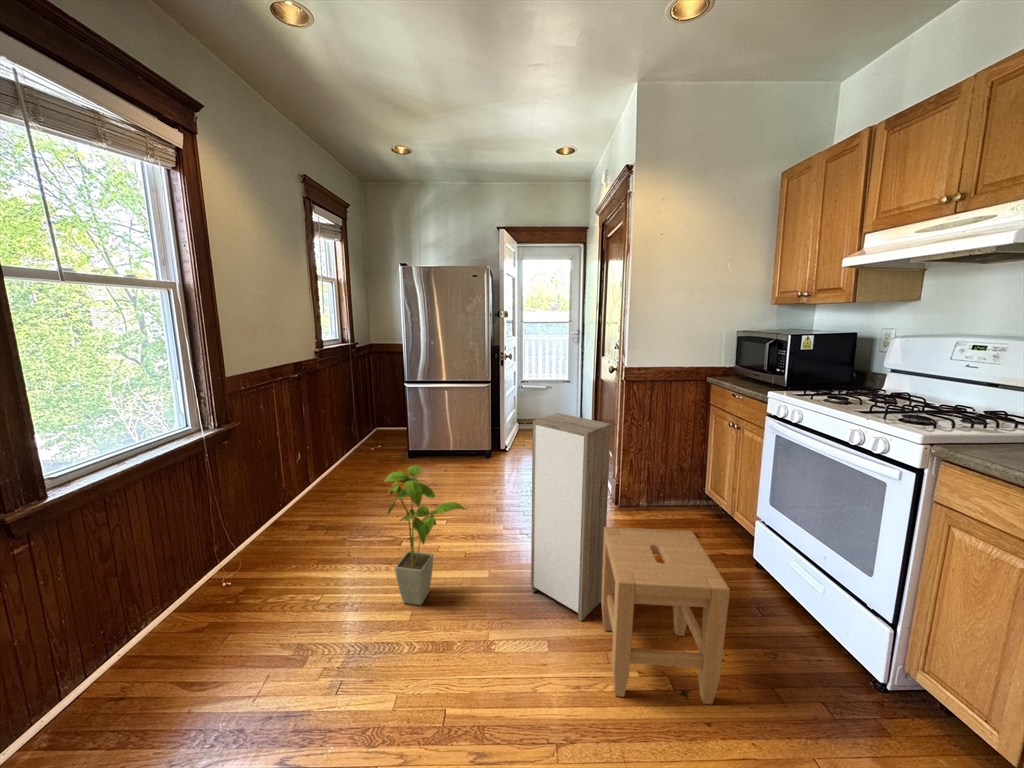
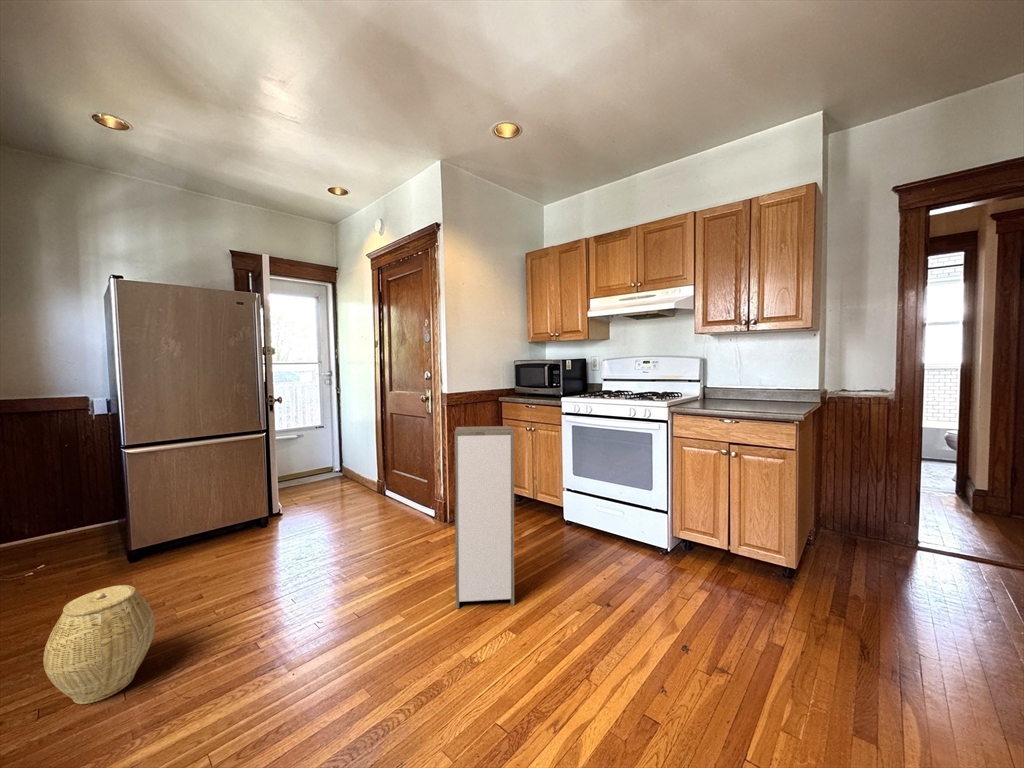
house plant: present [384,465,465,605] -> none [304,501,400,691]
woven basket: none [315,473,365,535] -> present [43,585,155,704]
stool: present [601,527,730,704] -> none [527,495,627,630]

